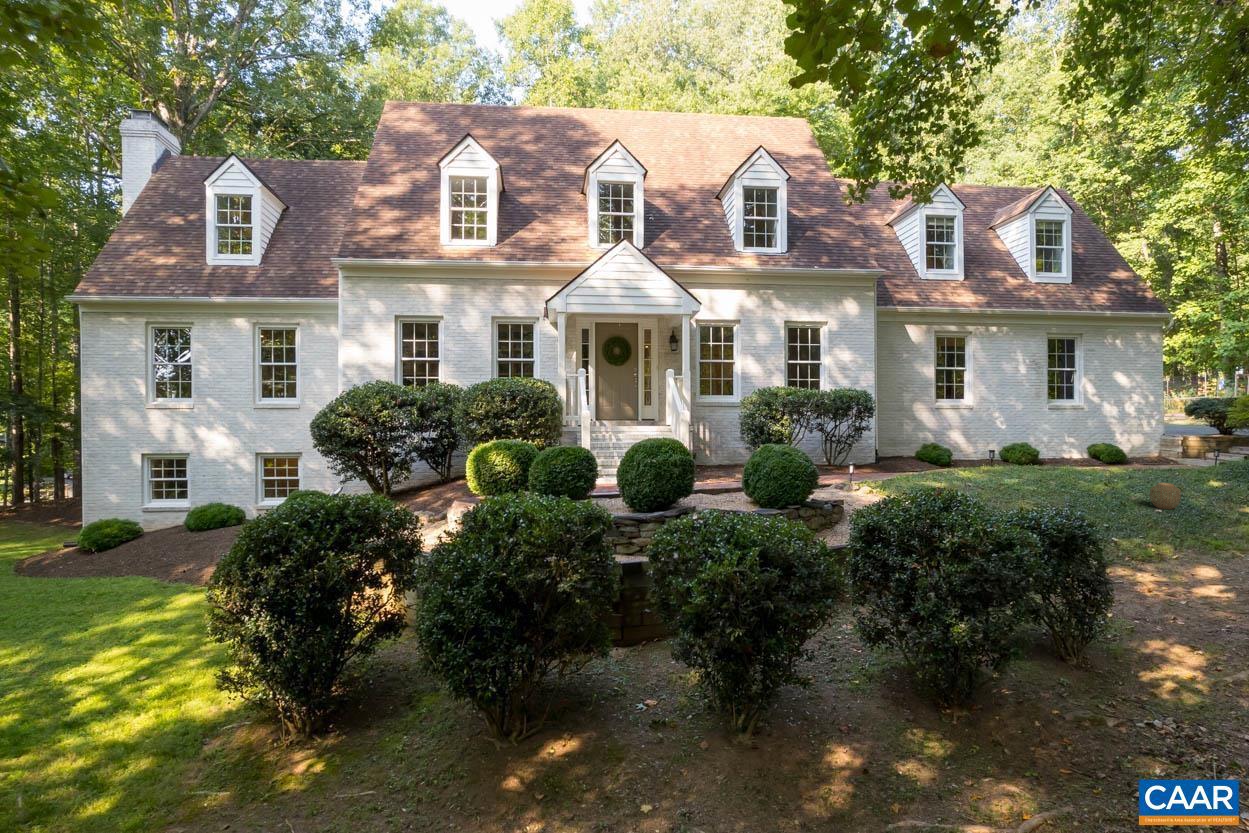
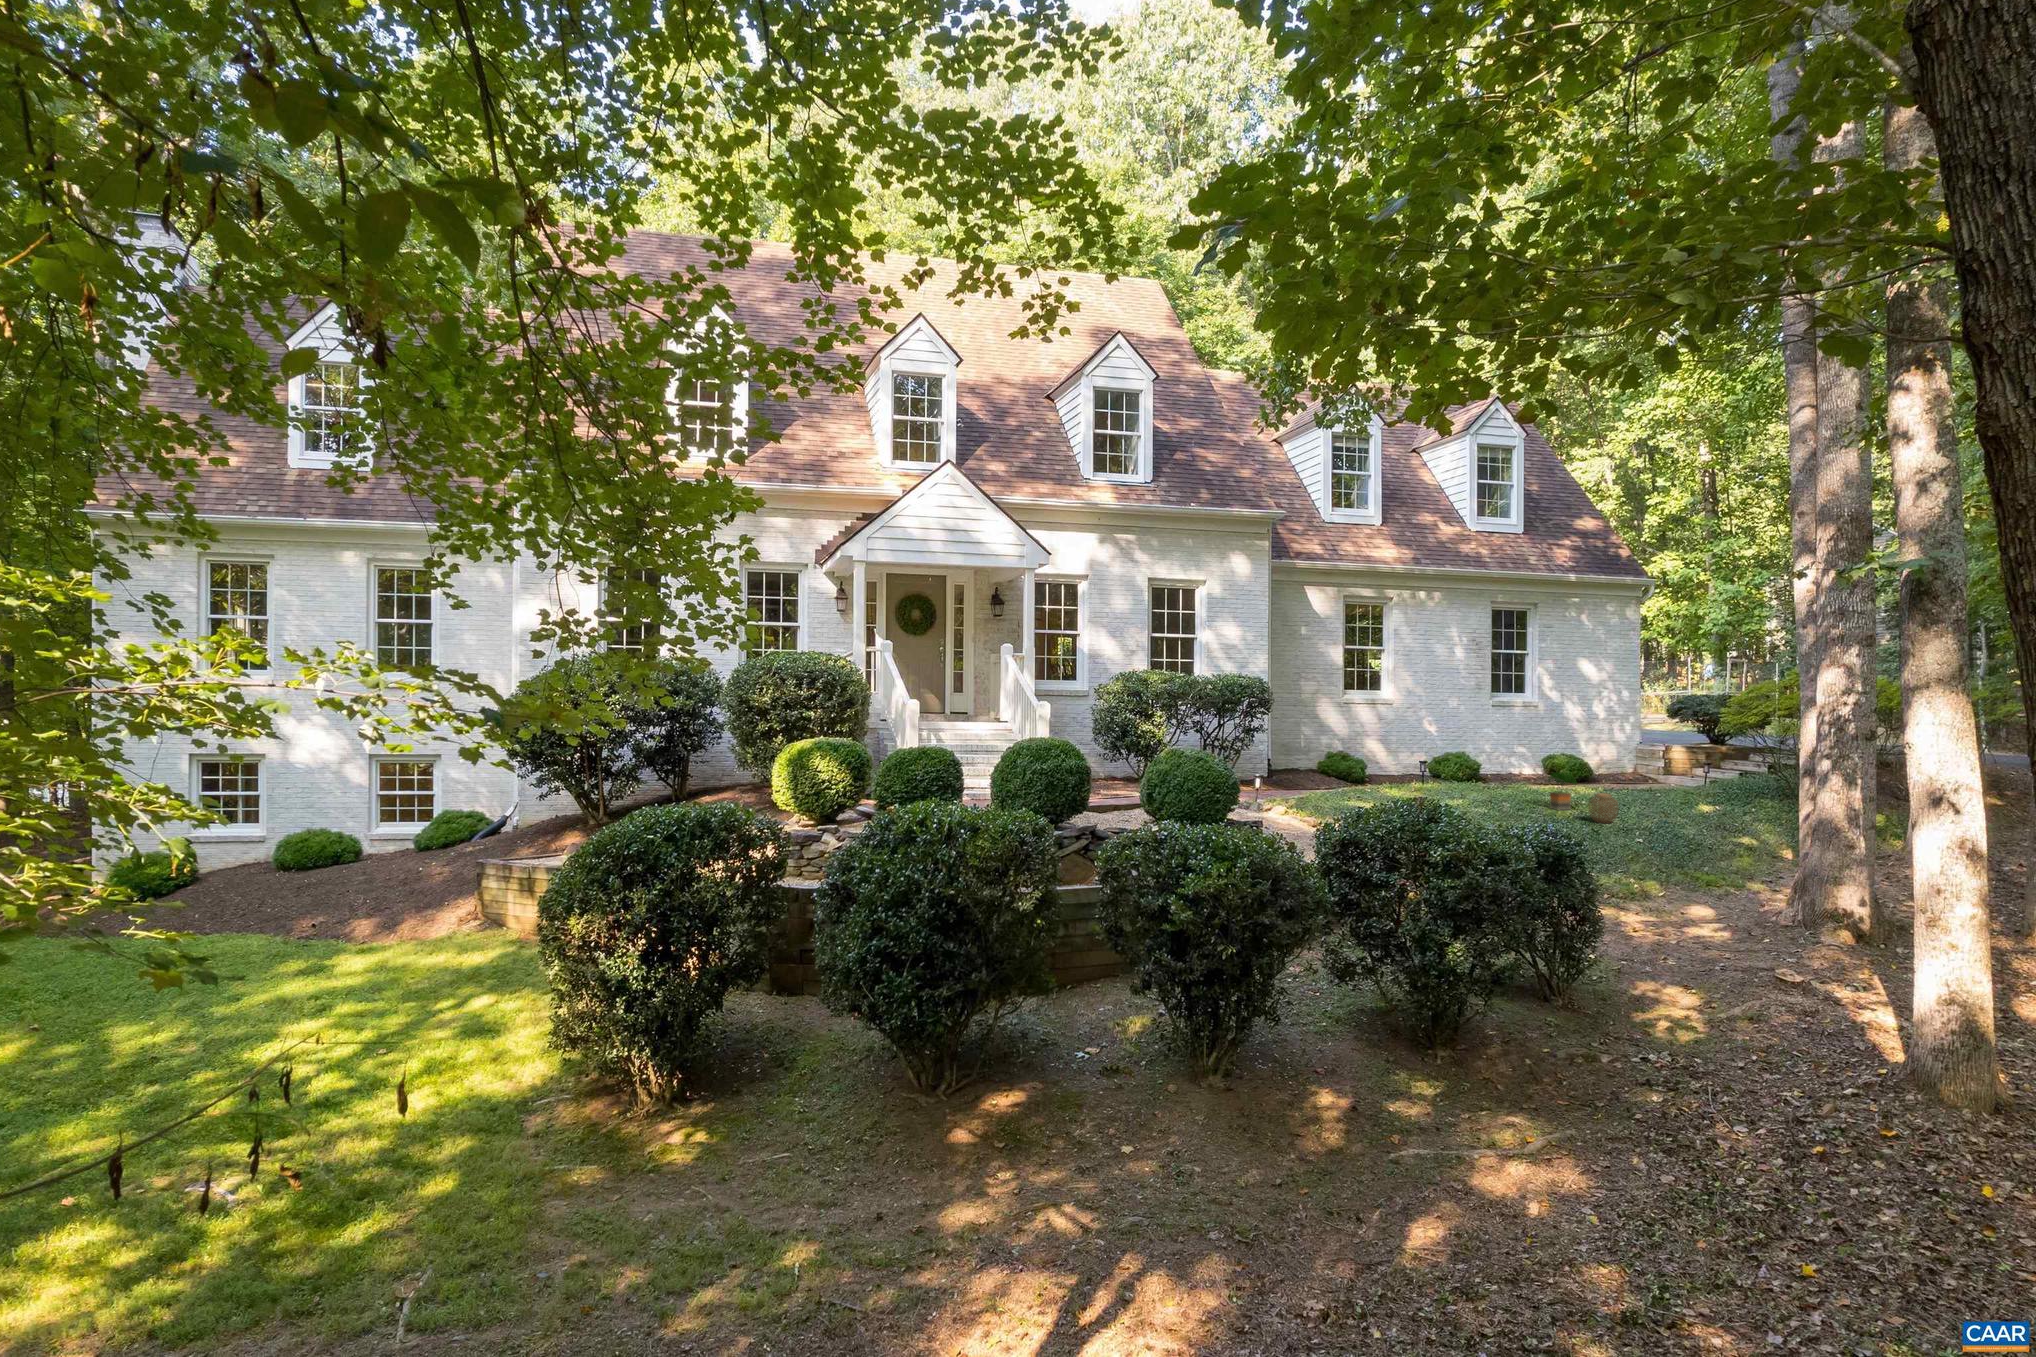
potted tree: none [1105,462,1136,495] -> present [1548,772,1576,810]

